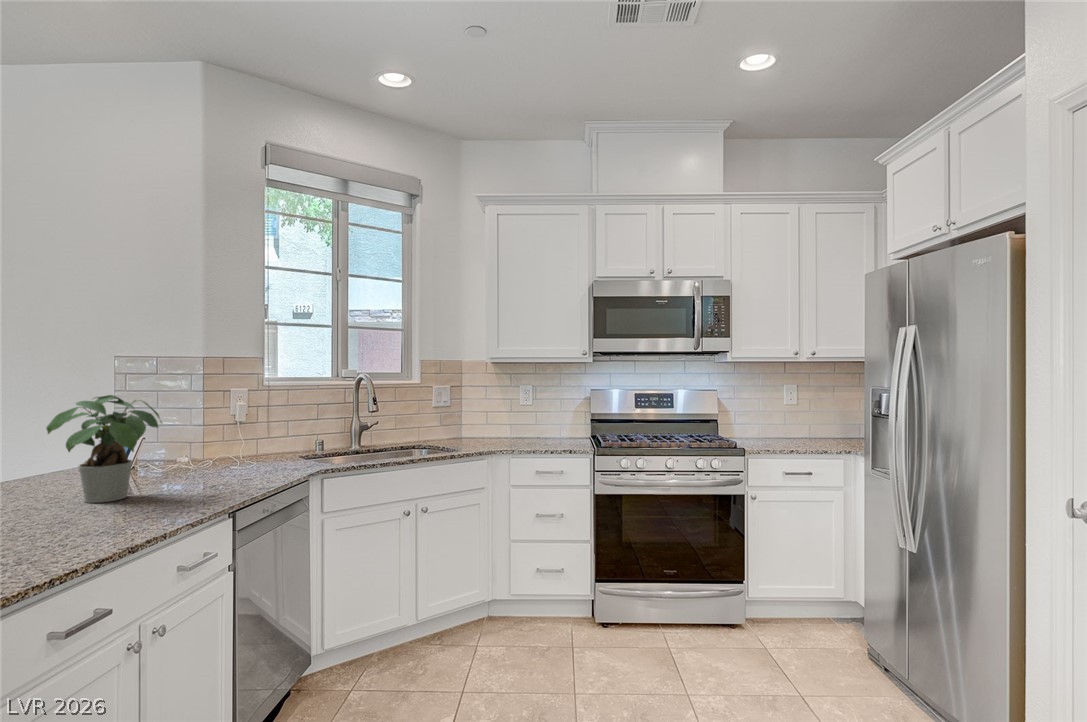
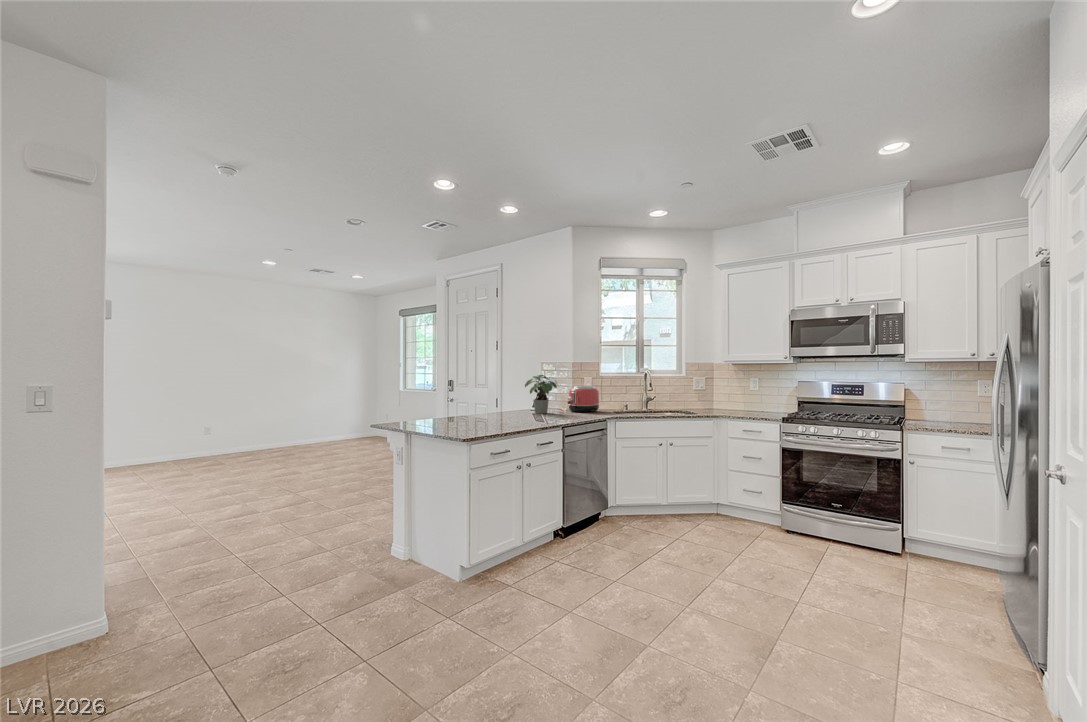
toaster: none [188,413,269,479] -> present [568,386,599,413]

